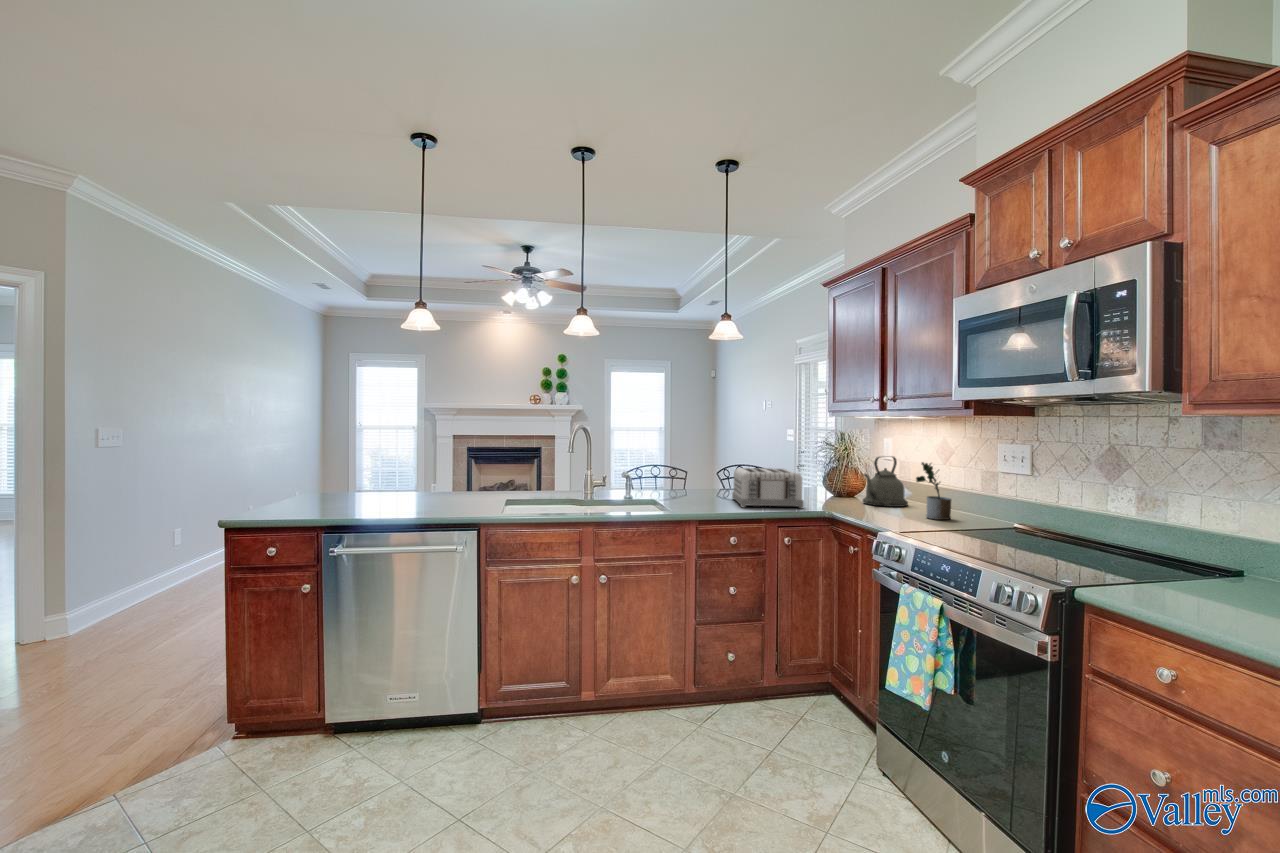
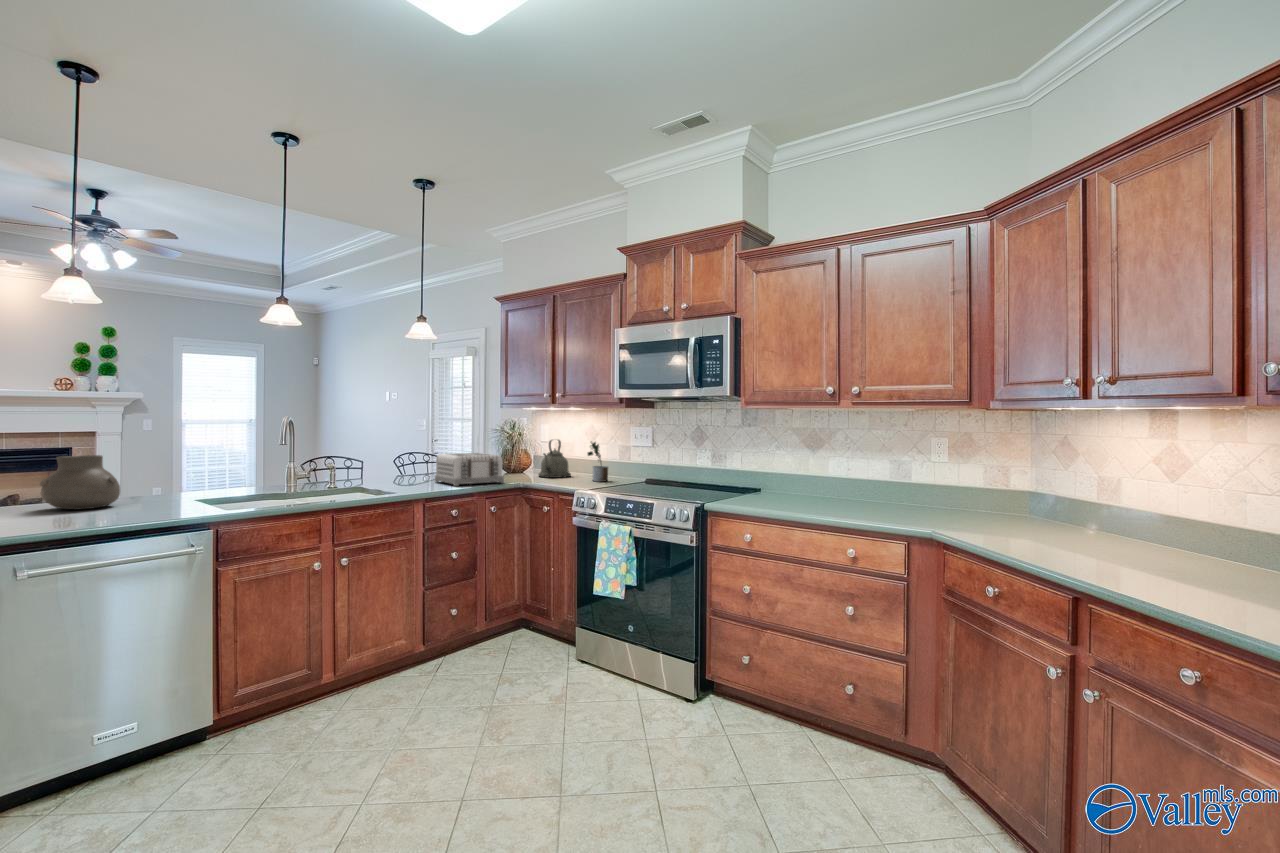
vase: none [407,457,460,501] -> present [40,455,120,509]

